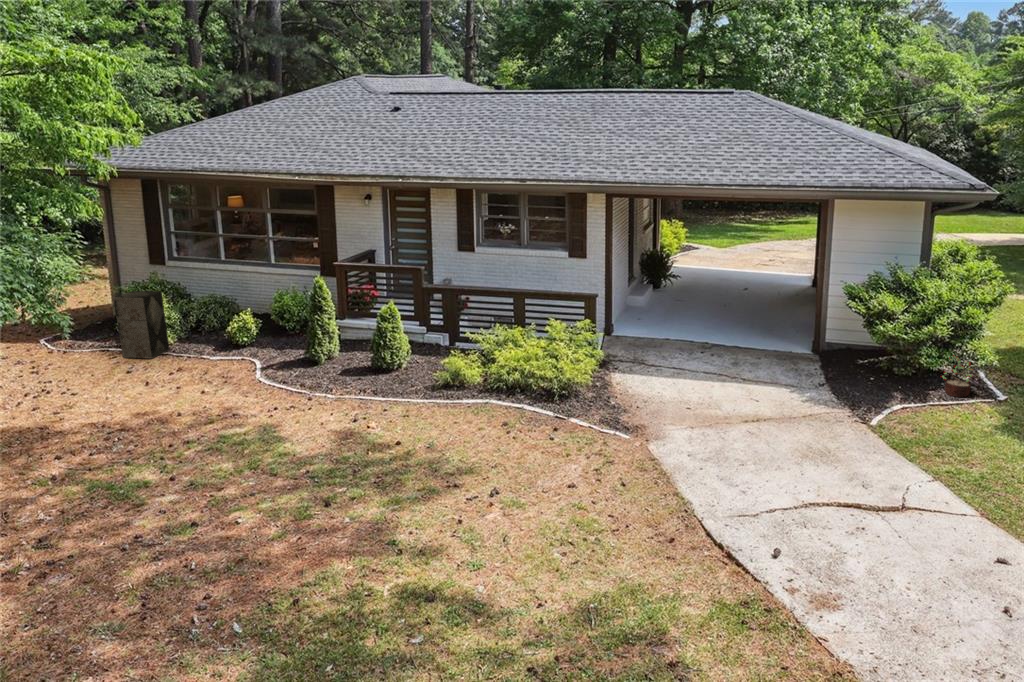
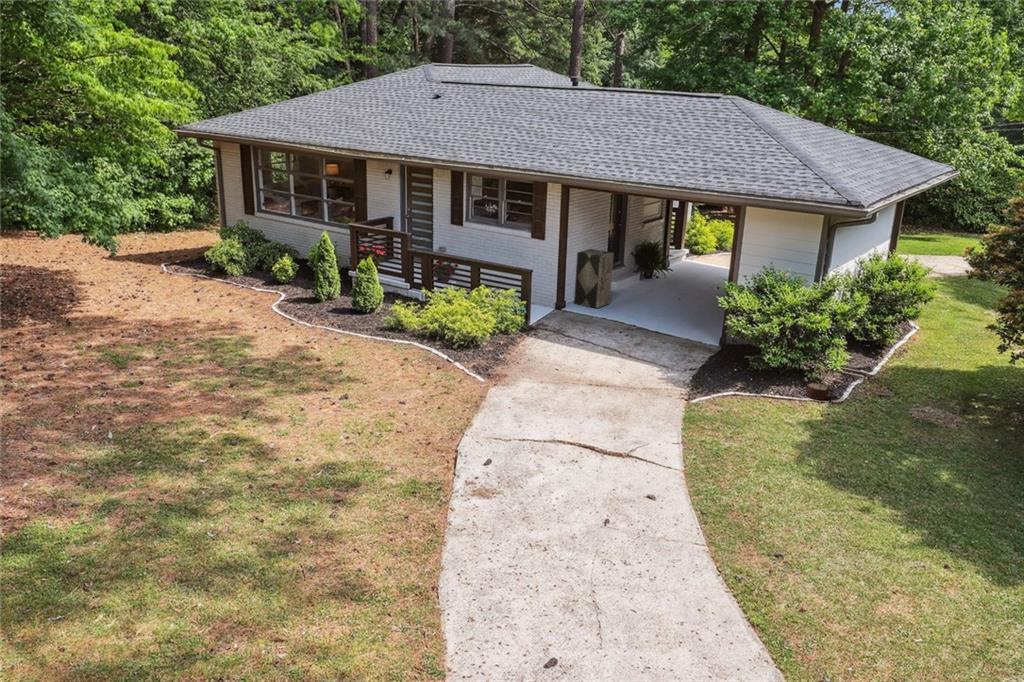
storage cabinet: present [114,291,170,359] -> present [574,249,614,308]

